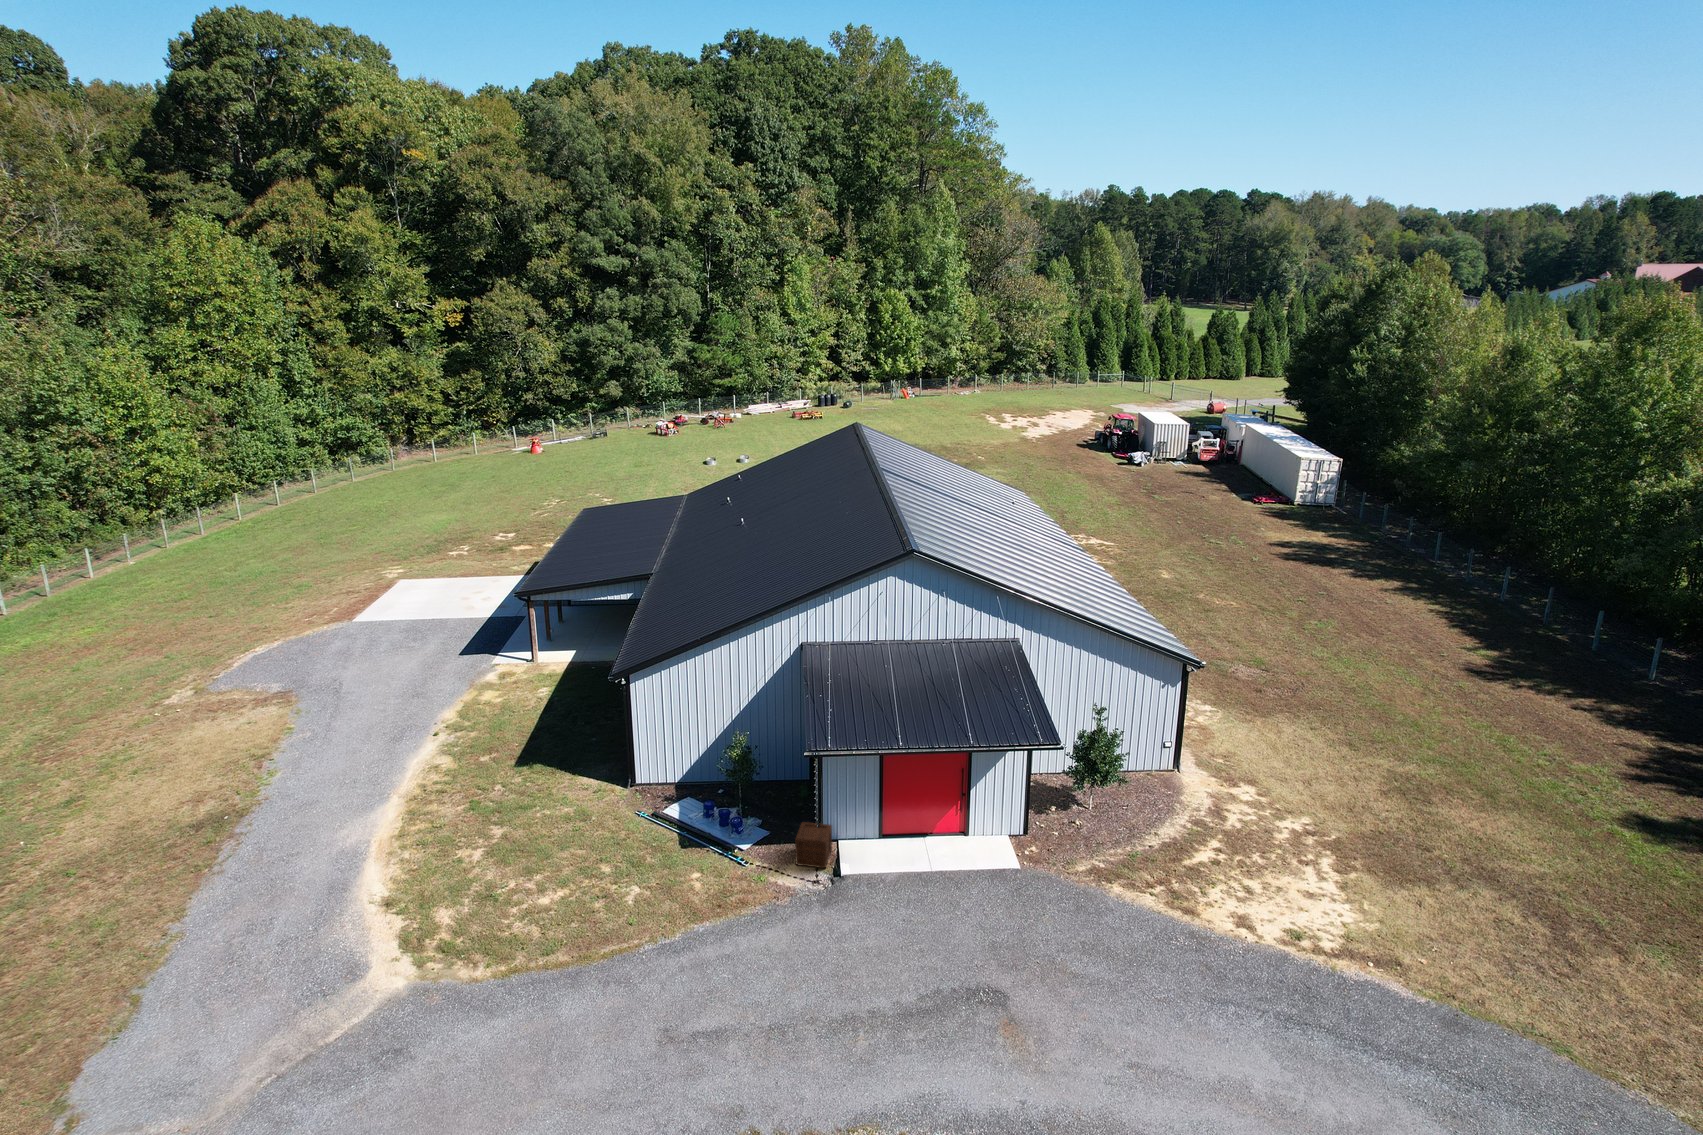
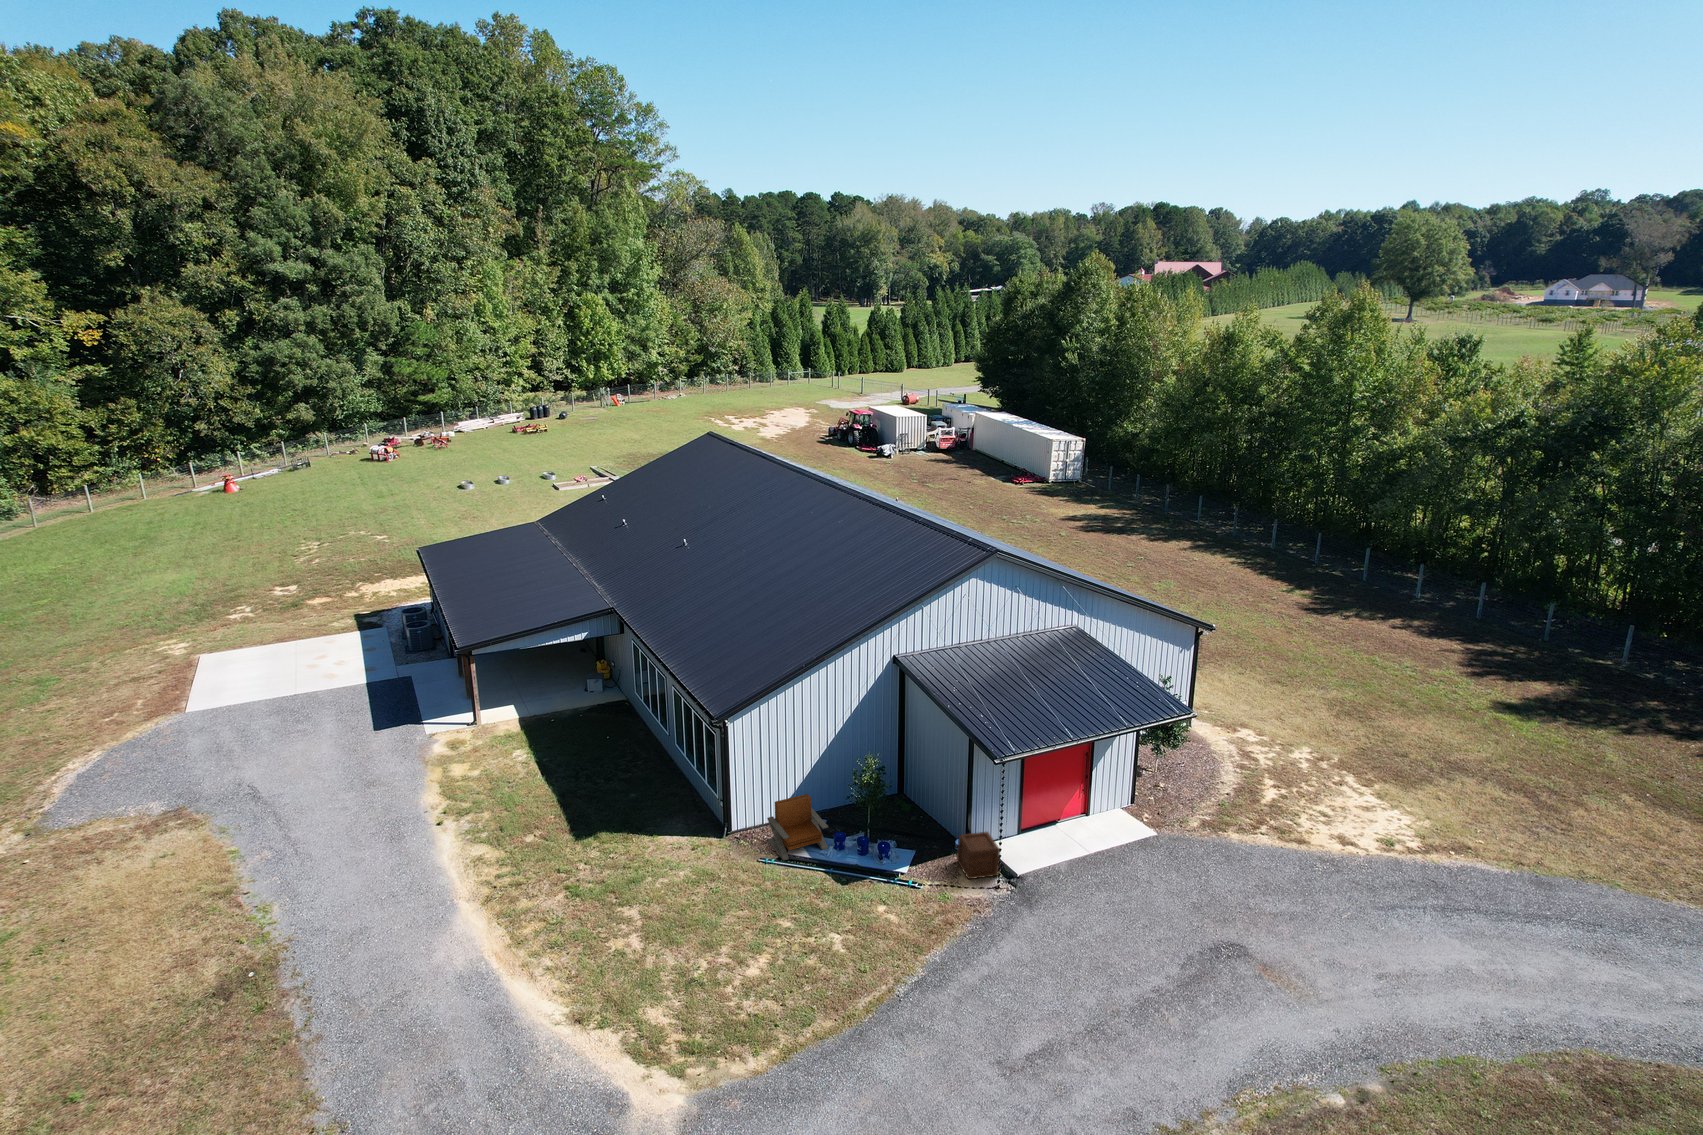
lounge chair: none [655,759,705,813] -> present [767,794,828,861]

